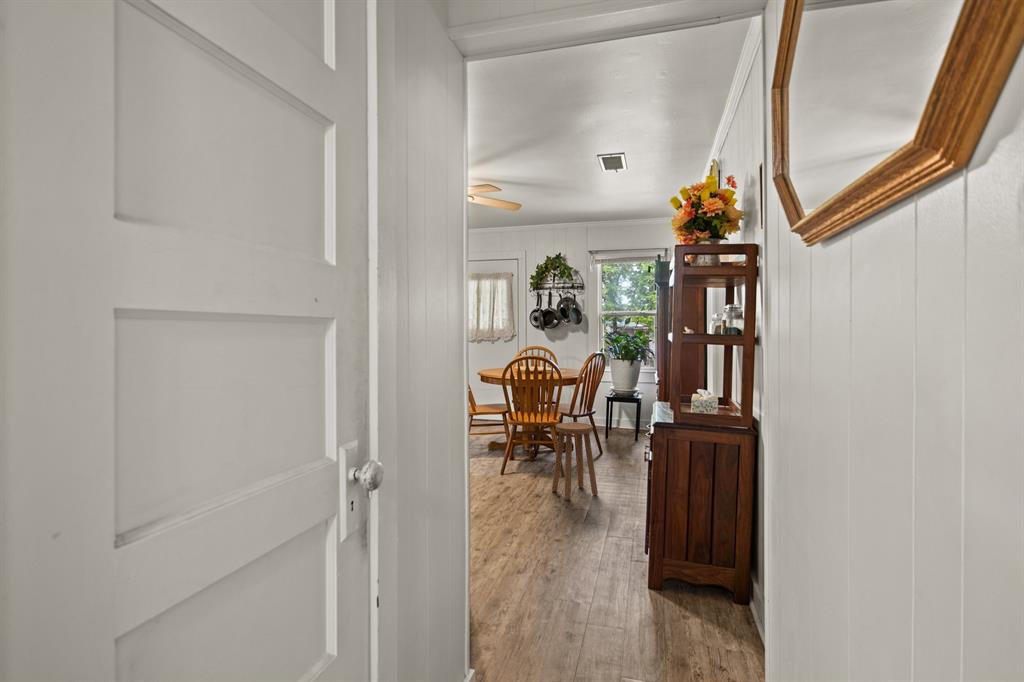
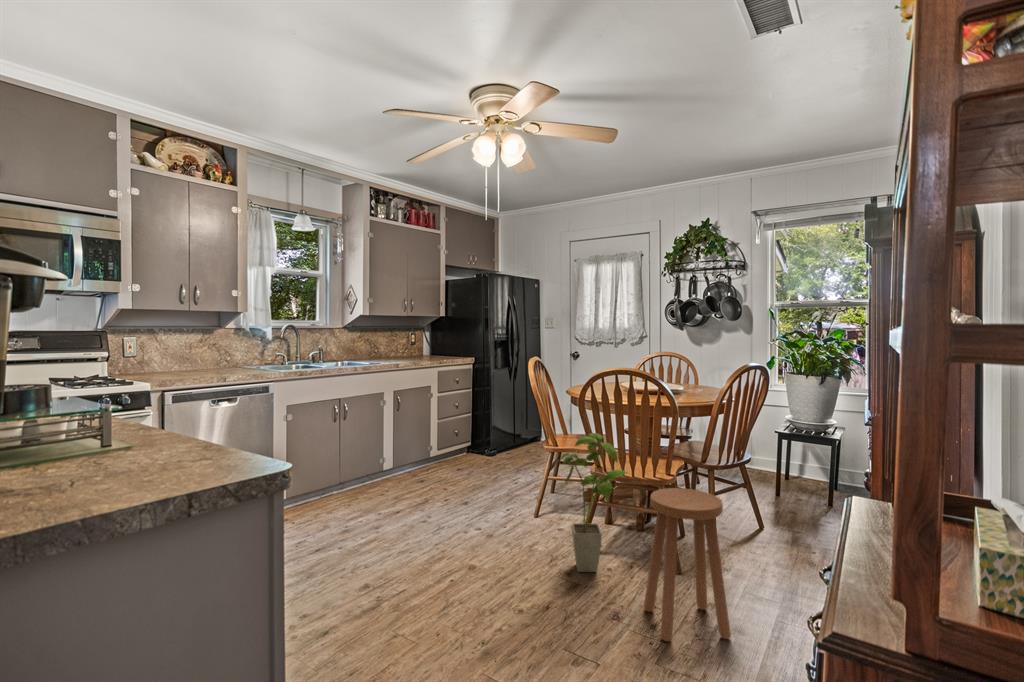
house plant: none [493,397,535,482] -> present [560,433,628,572]

